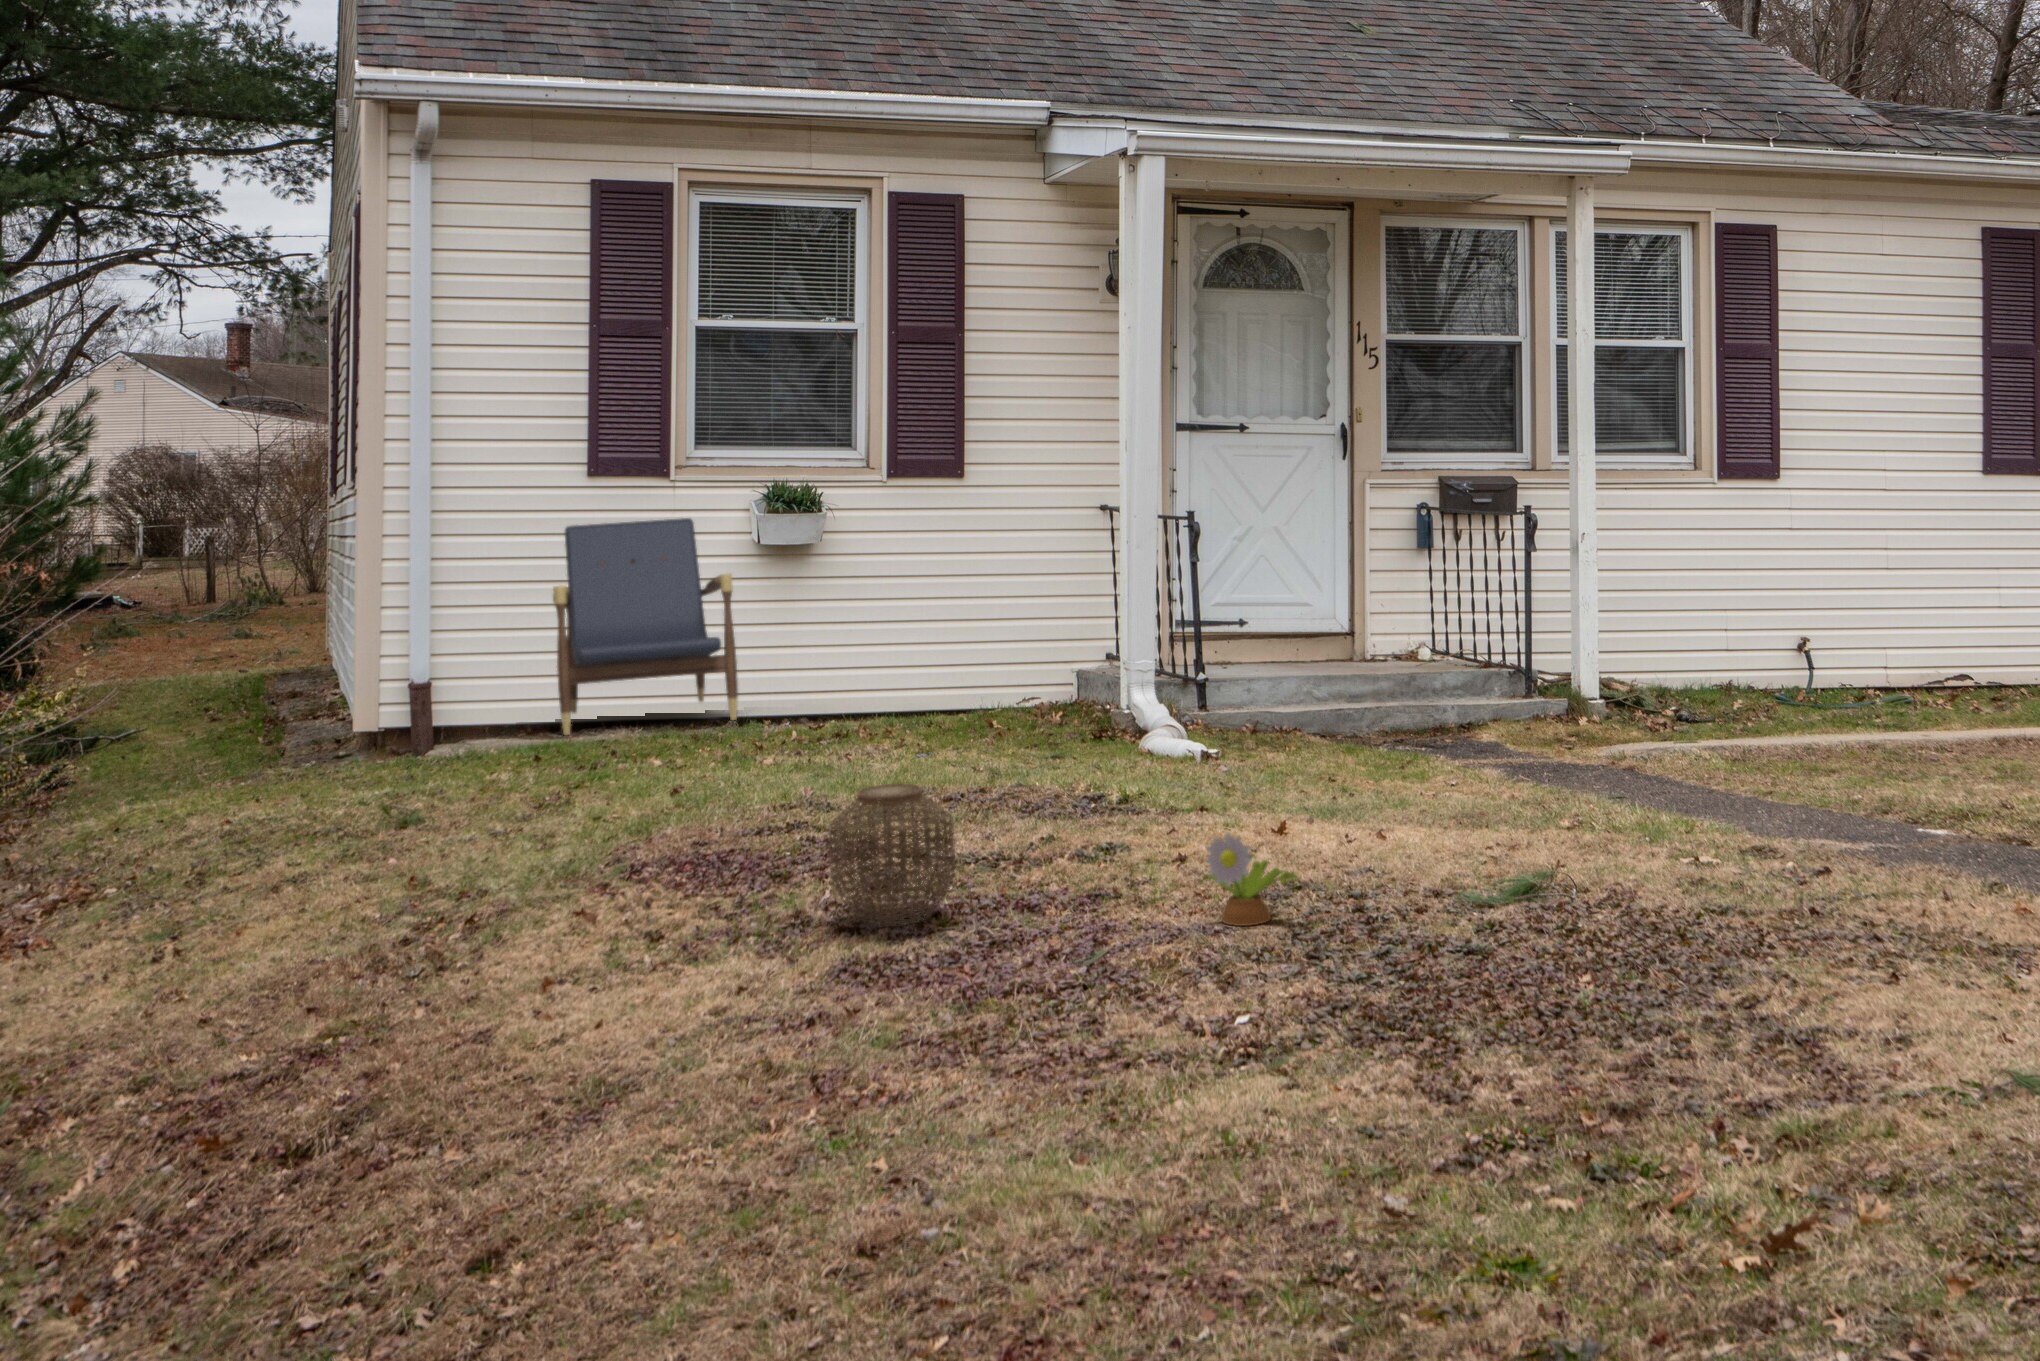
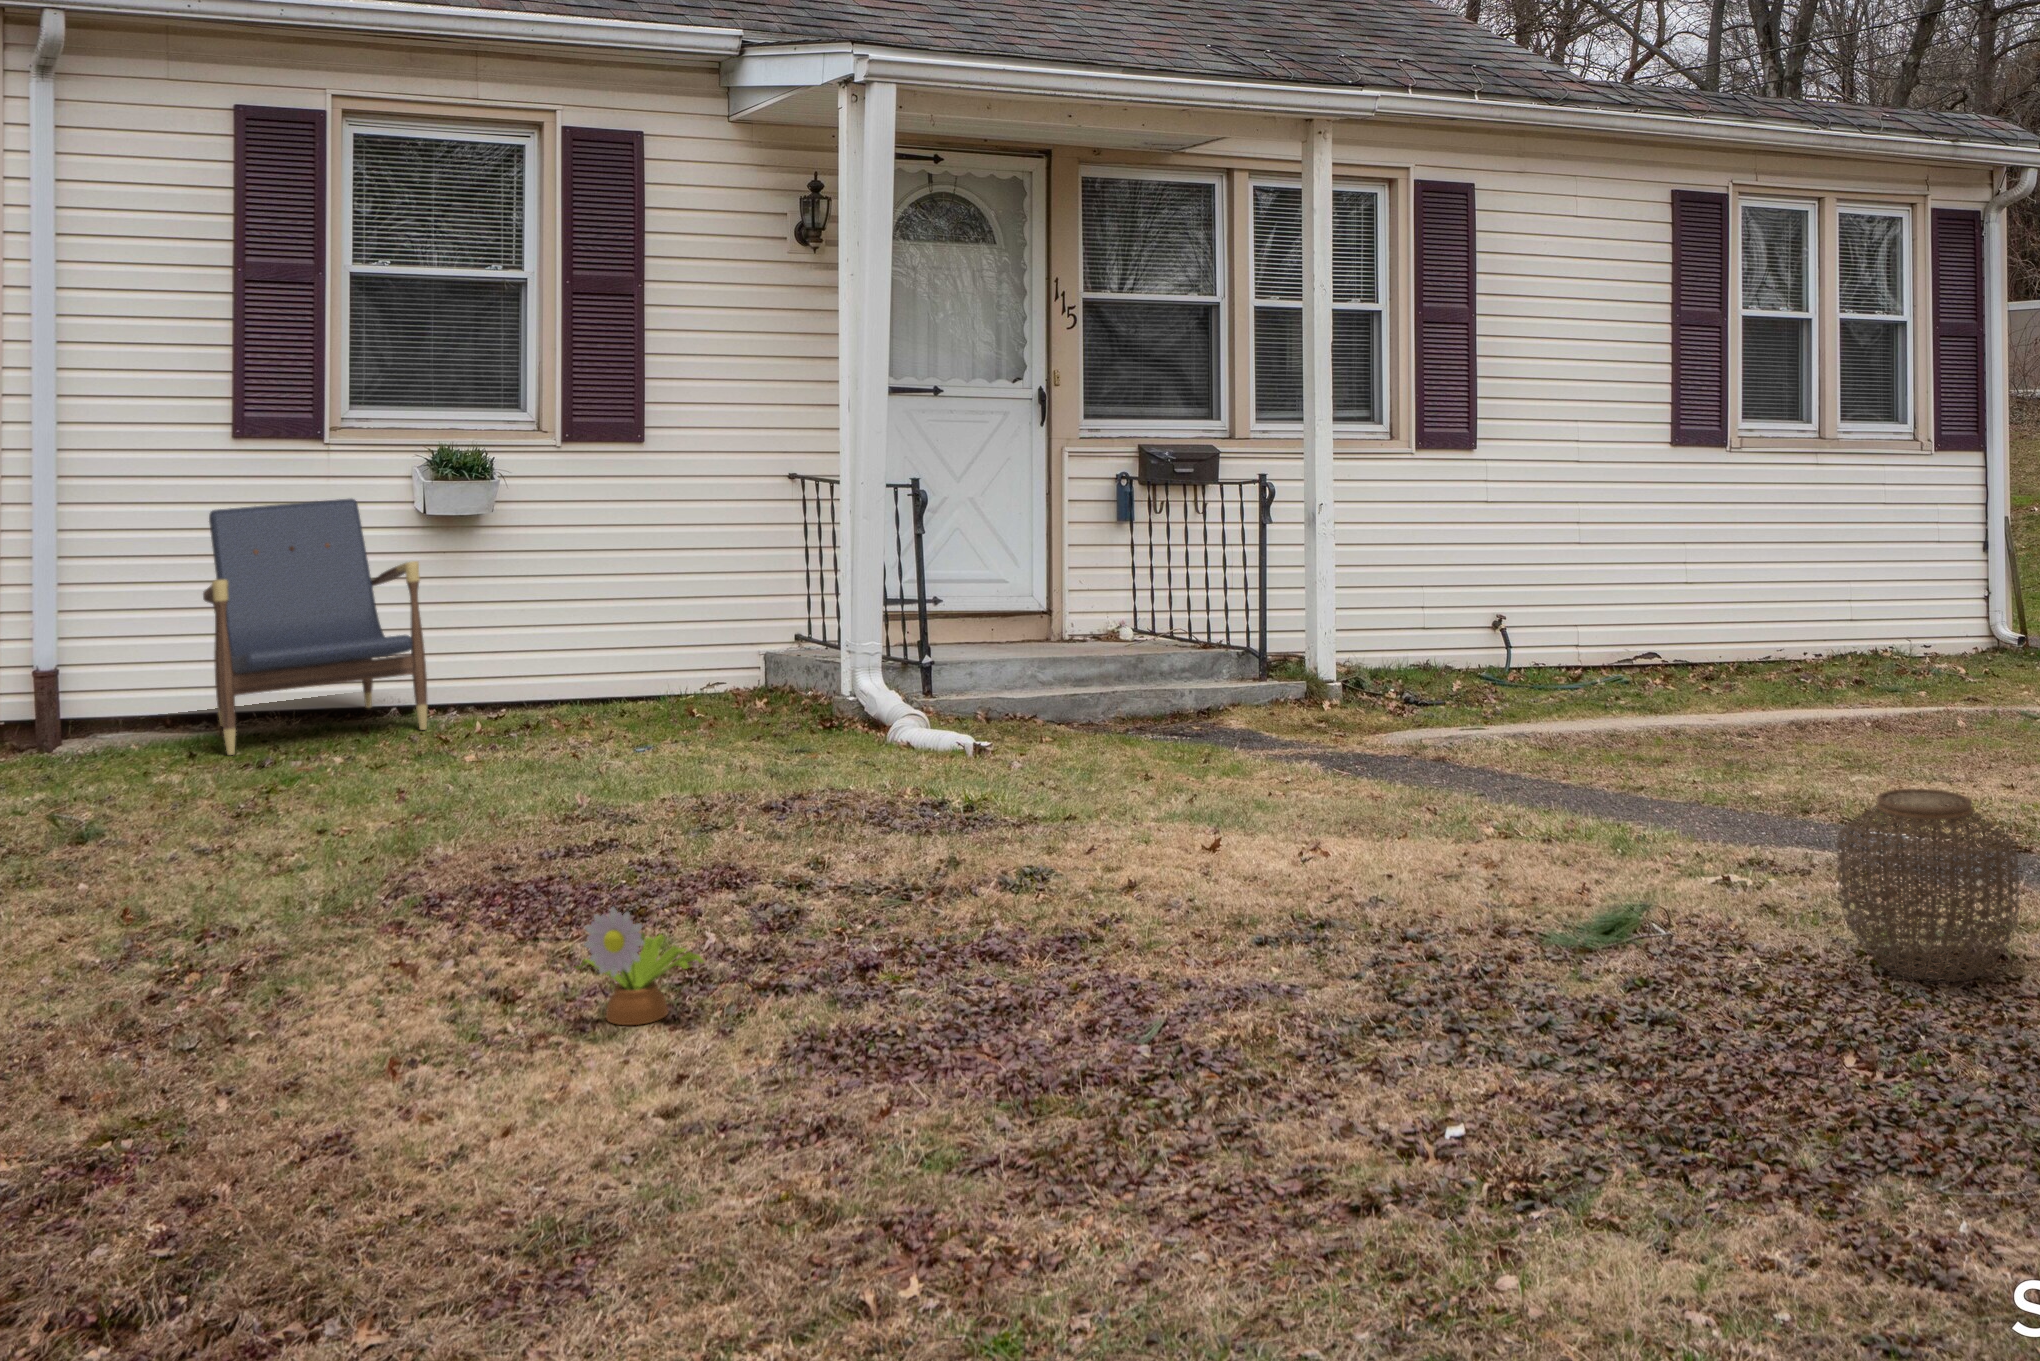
woven basket: present [828,784,955,926] -> present [1837,789,2019,982]
decorative plant: present [1198,833,1298,926] -> present [575,907,704,1025]

